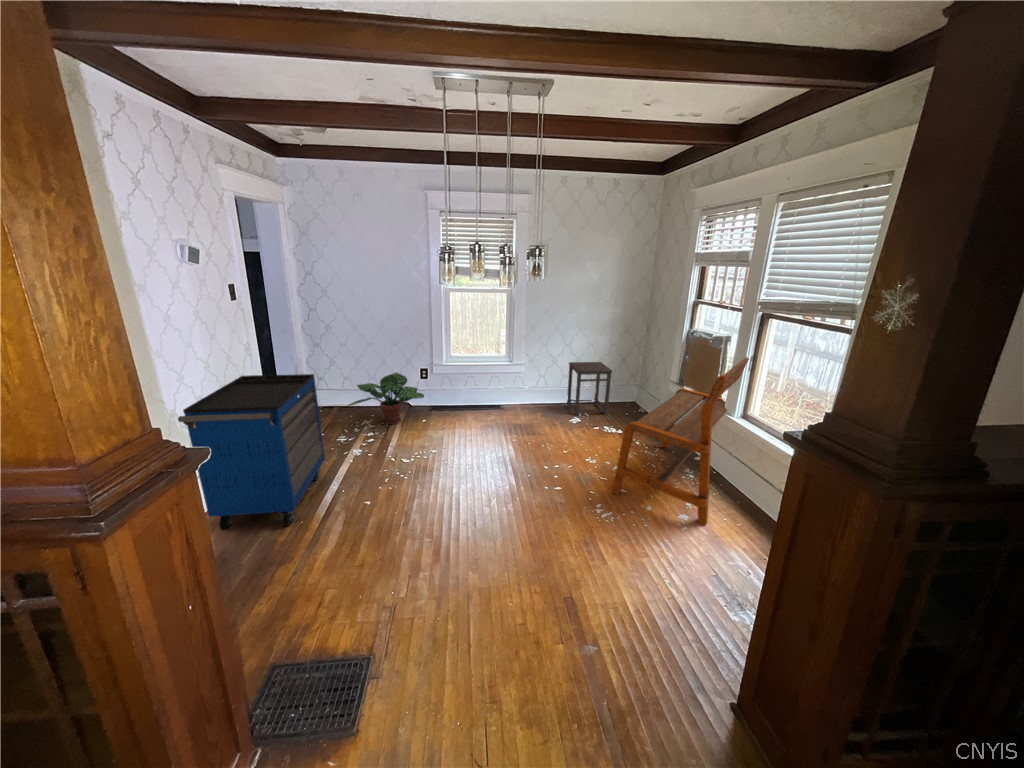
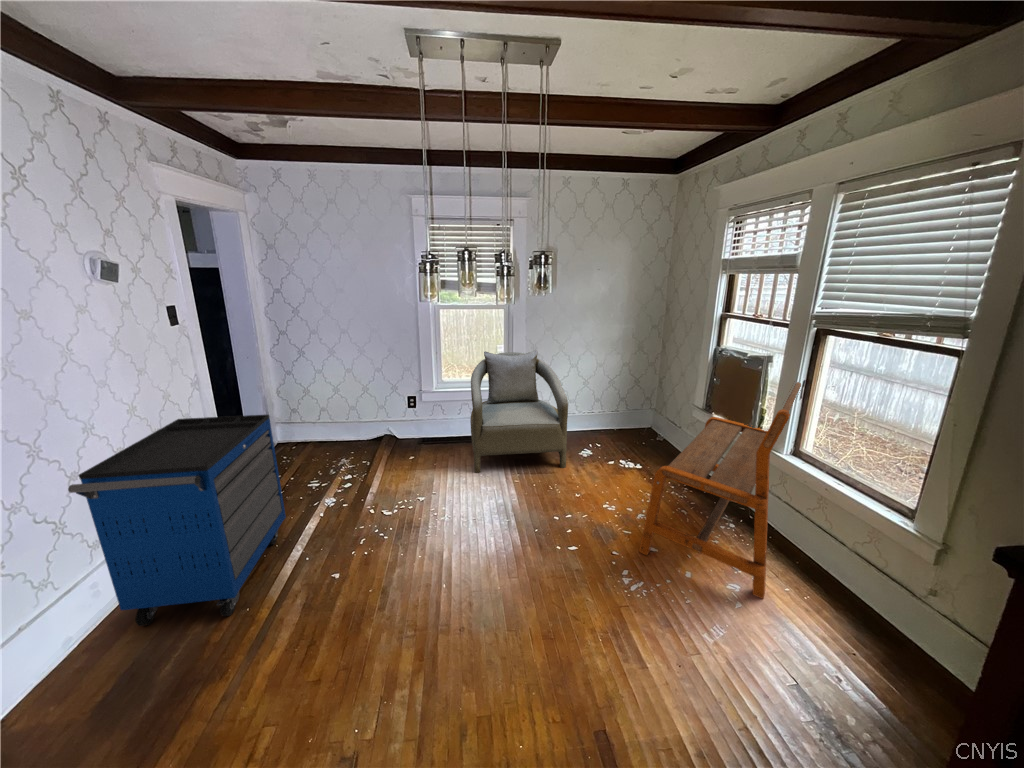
armchair: none [477,330,560,434] -> present [470,350,568,473]
side table: present [567,362,612,415] -> none [575,384,627,447]
potted plant: present [346,372,424,424] -> none [314,401,410,464]

